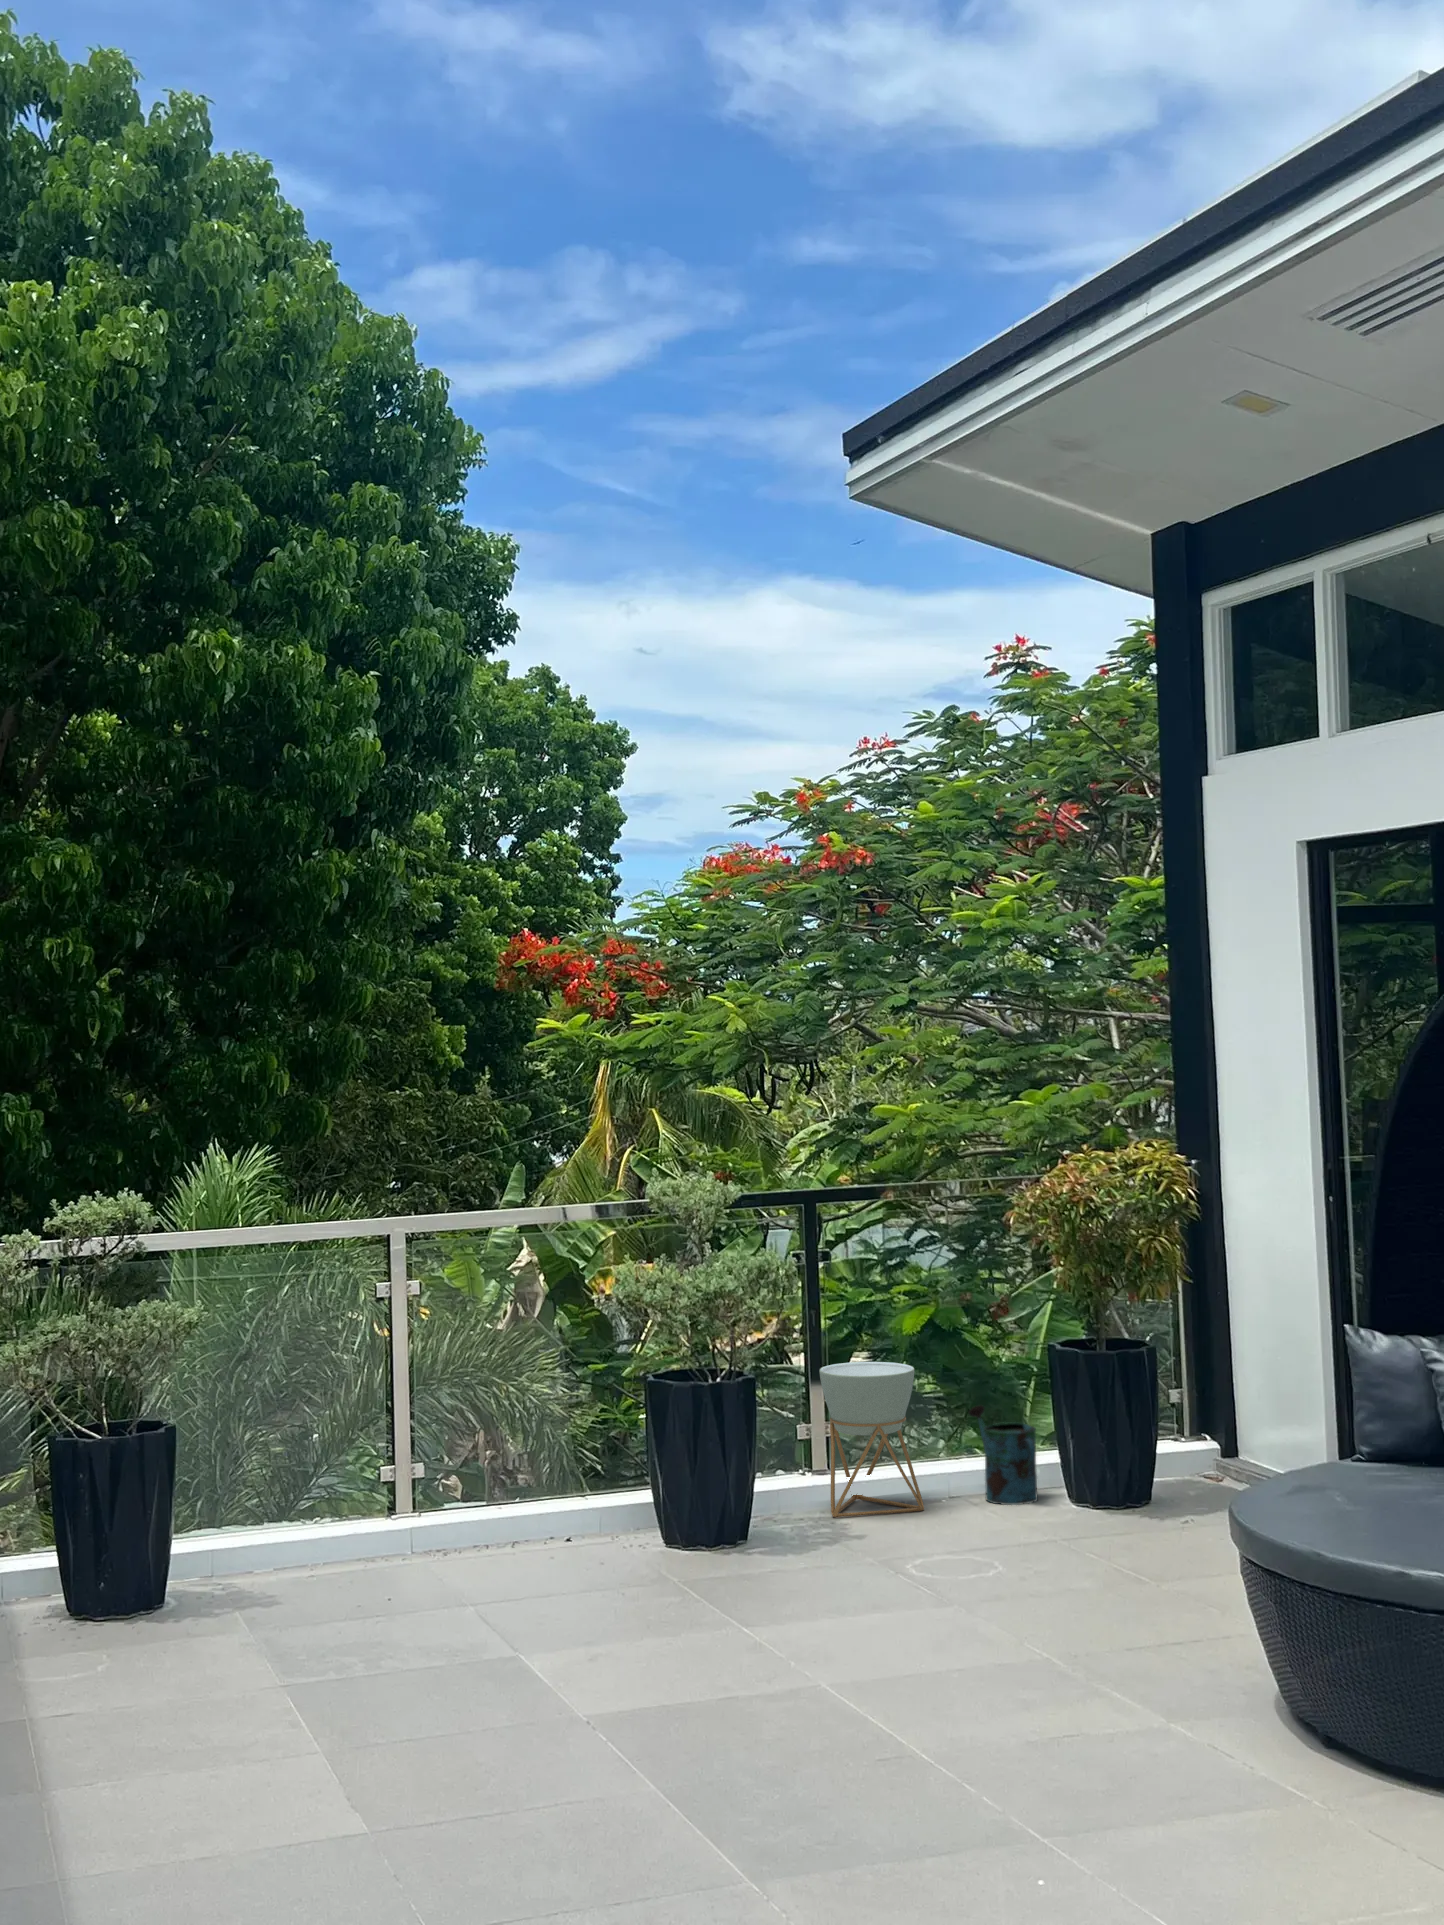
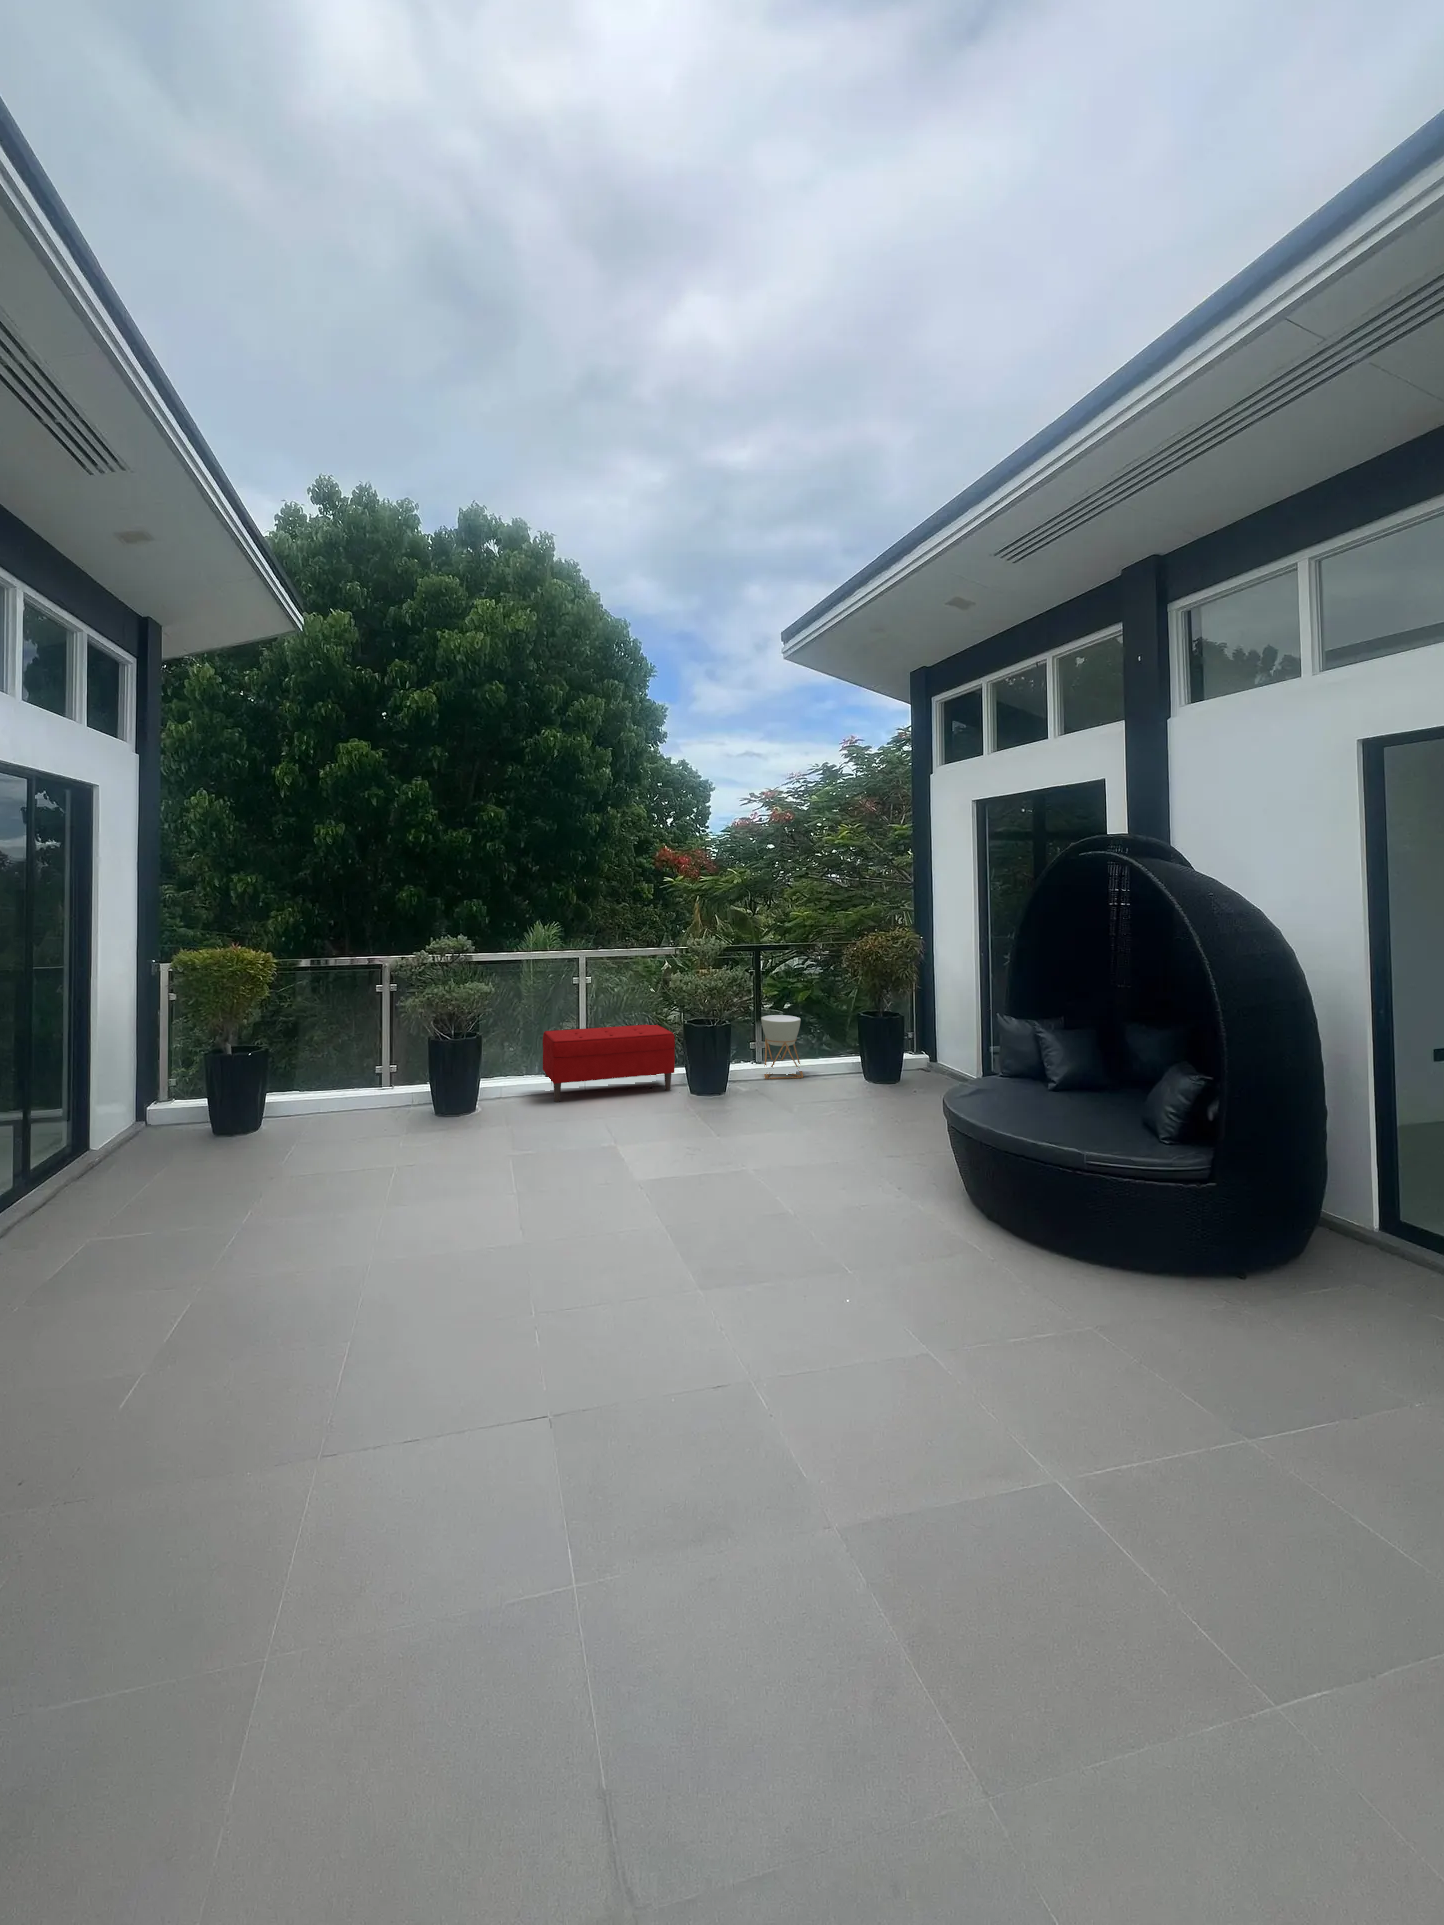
bench: none [292,1395,618,1590] -> present [543,1024,675,1102]
watering can: present [969,1406,1038,1505] -> none [823,1035,852,1077]

